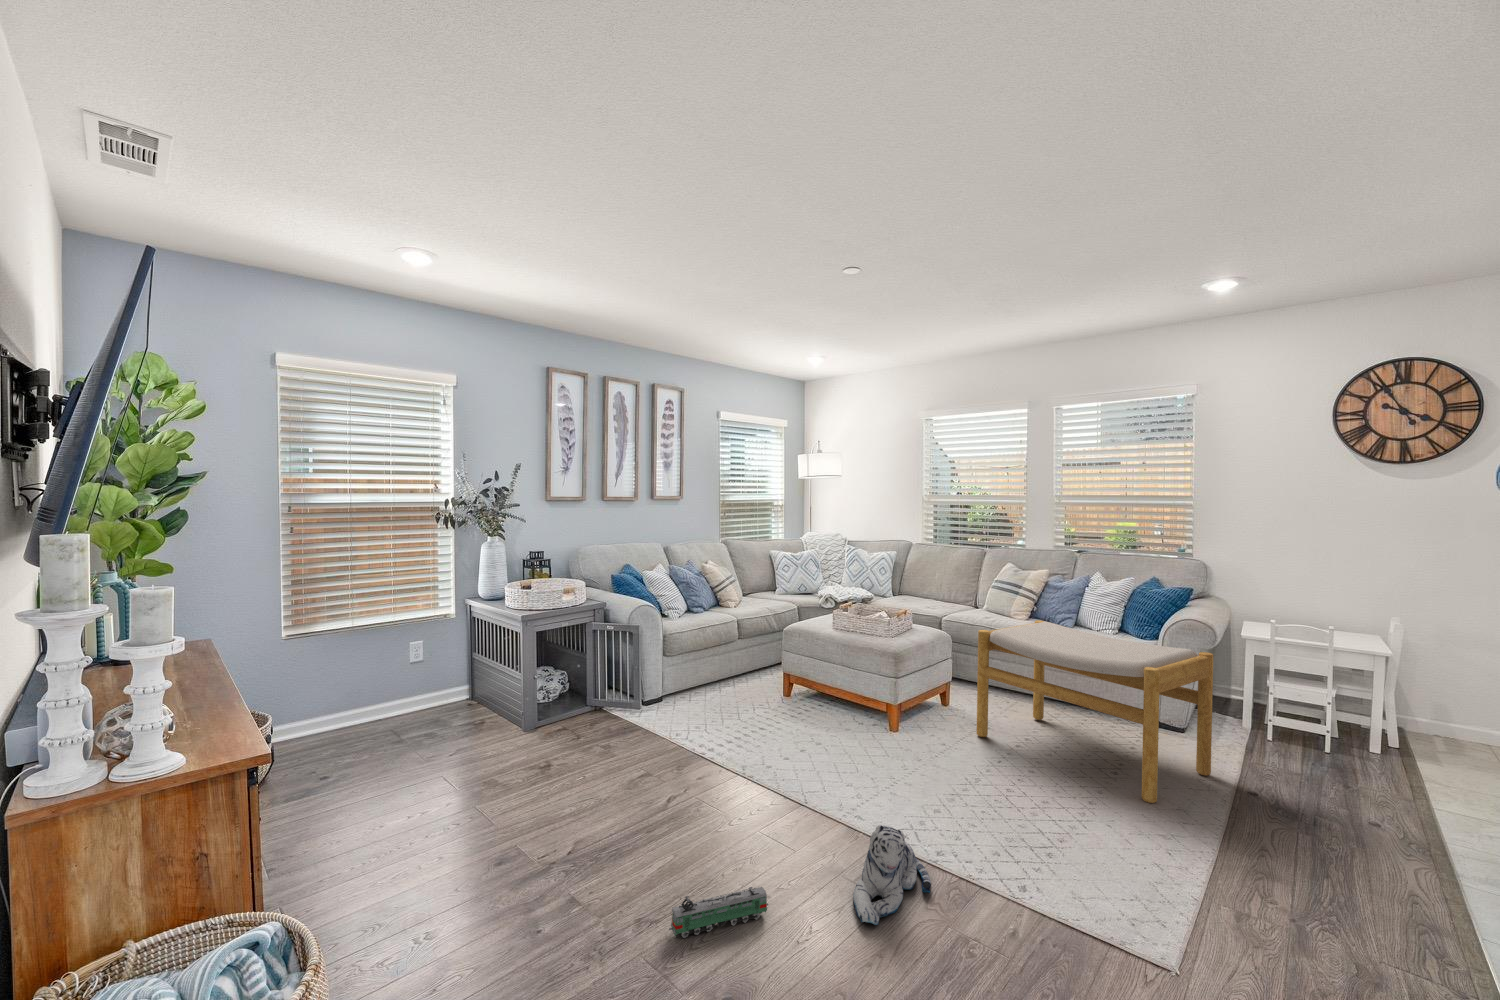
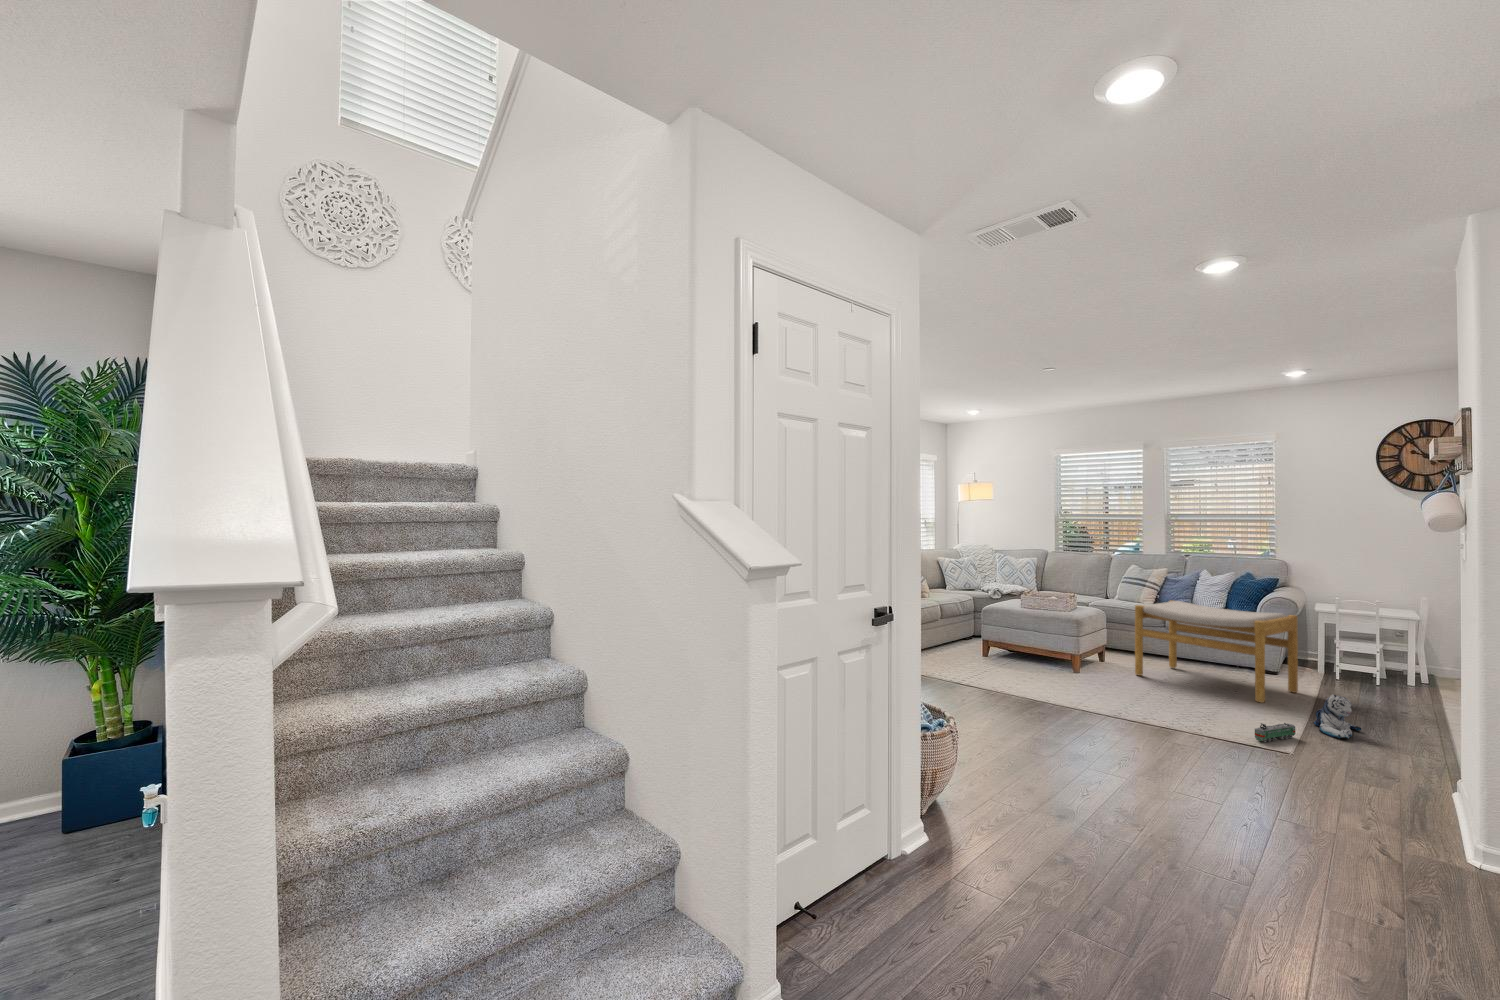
plush toy: present [853,825,931,925] -> present [1313,695,1361,739]
toy train: present [669,887,768,938] -> present [1255,723,1296,742]

